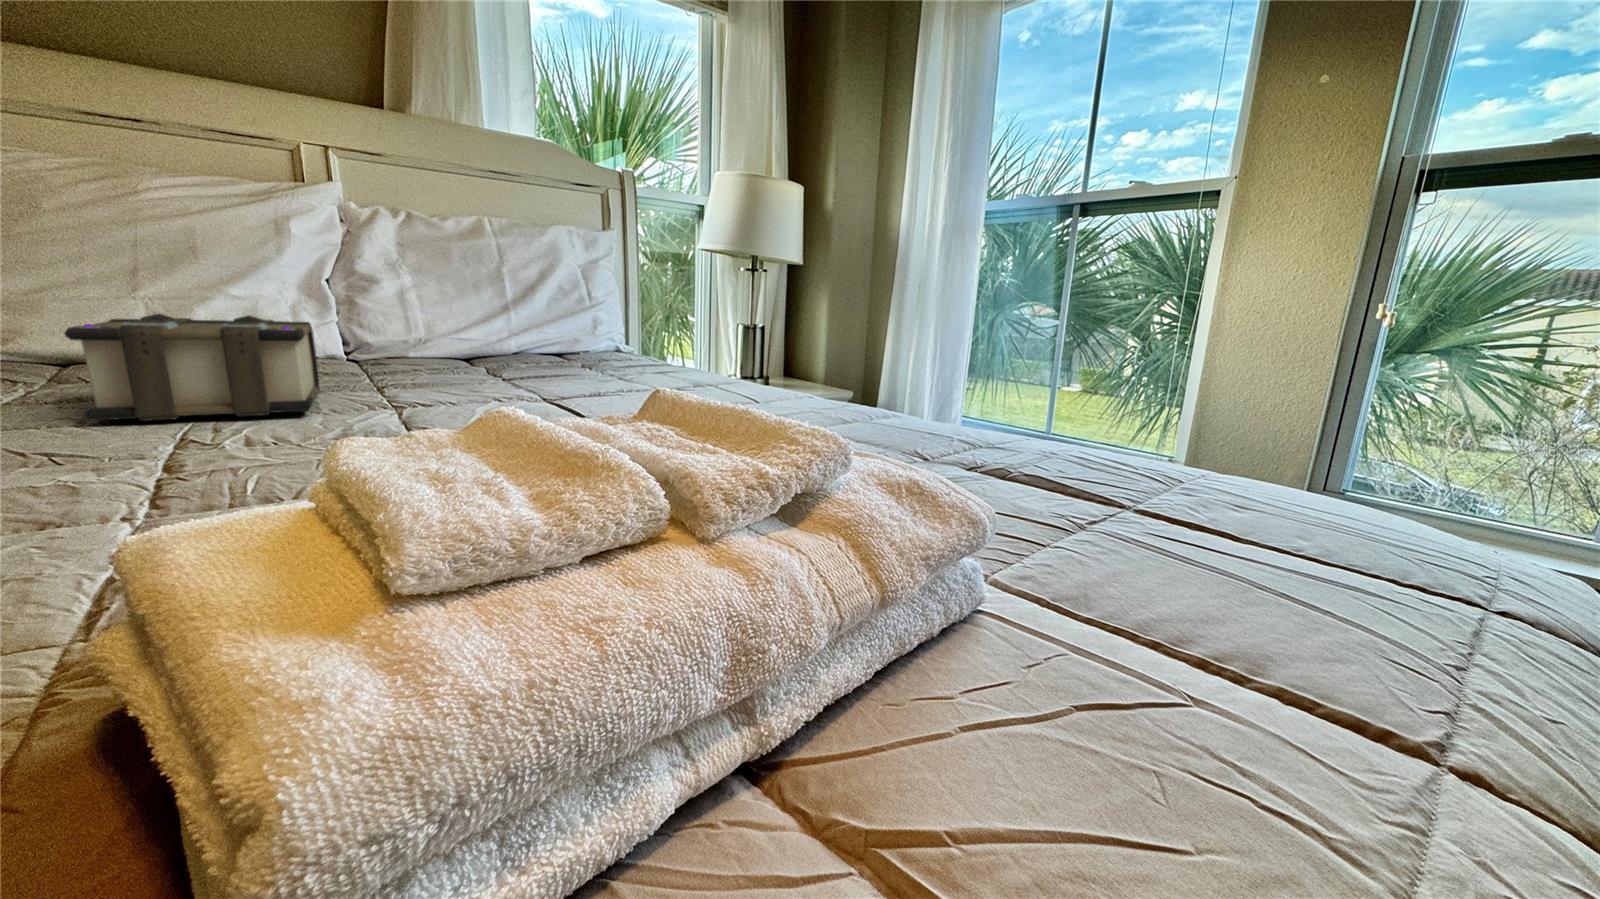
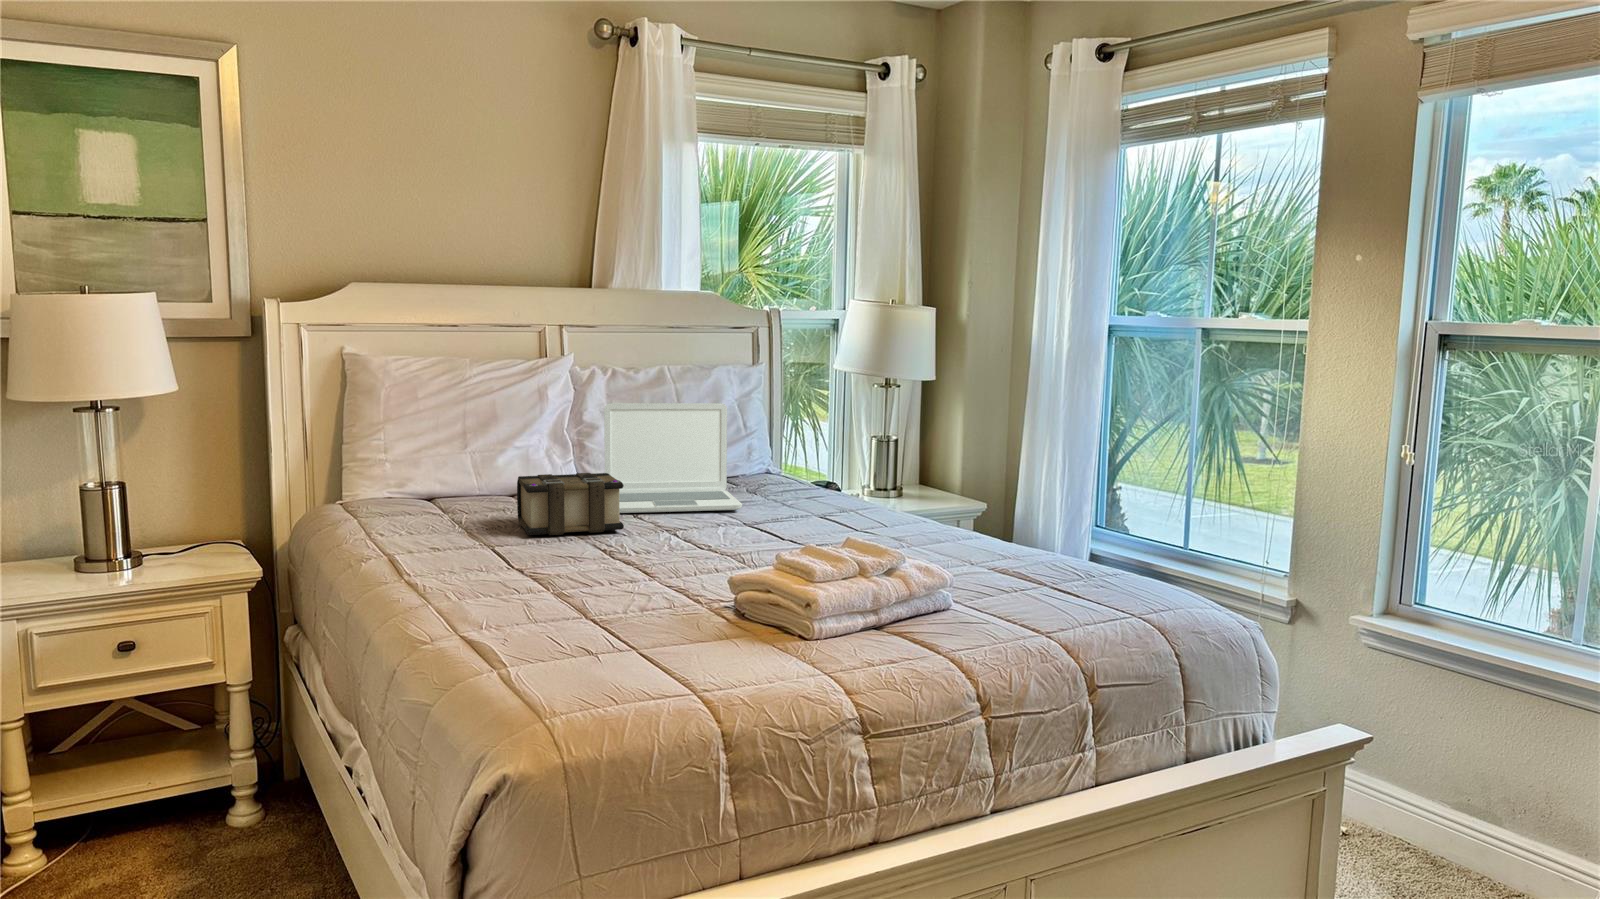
laptop: none [336,233,553,388] -> present [604,403,742,513]

